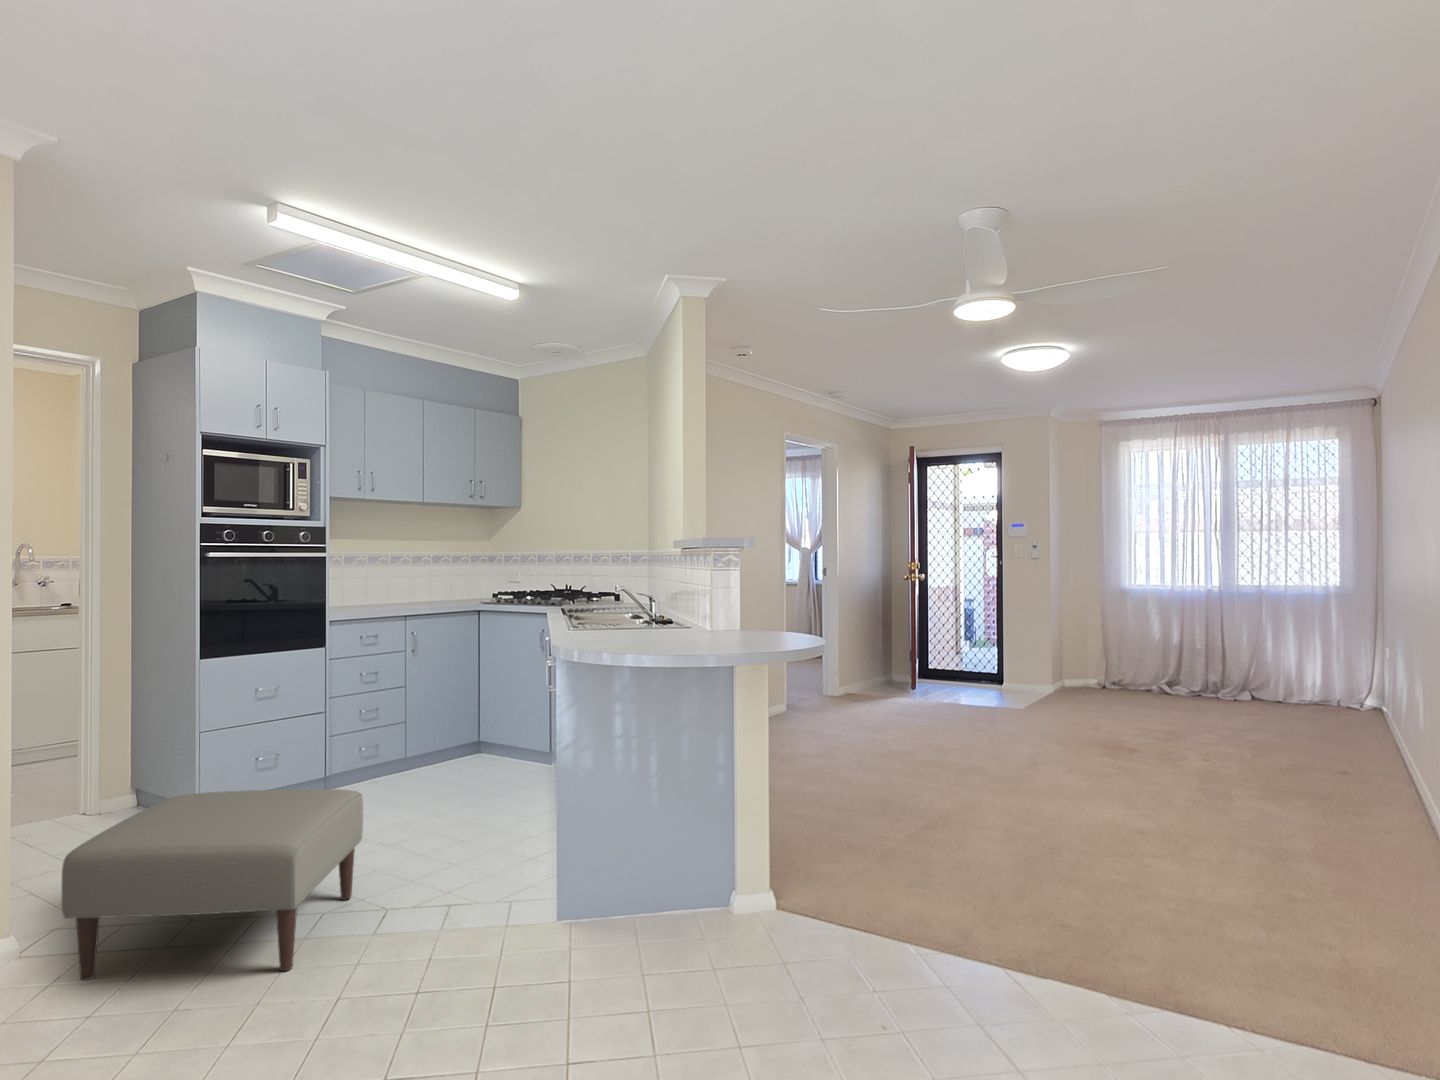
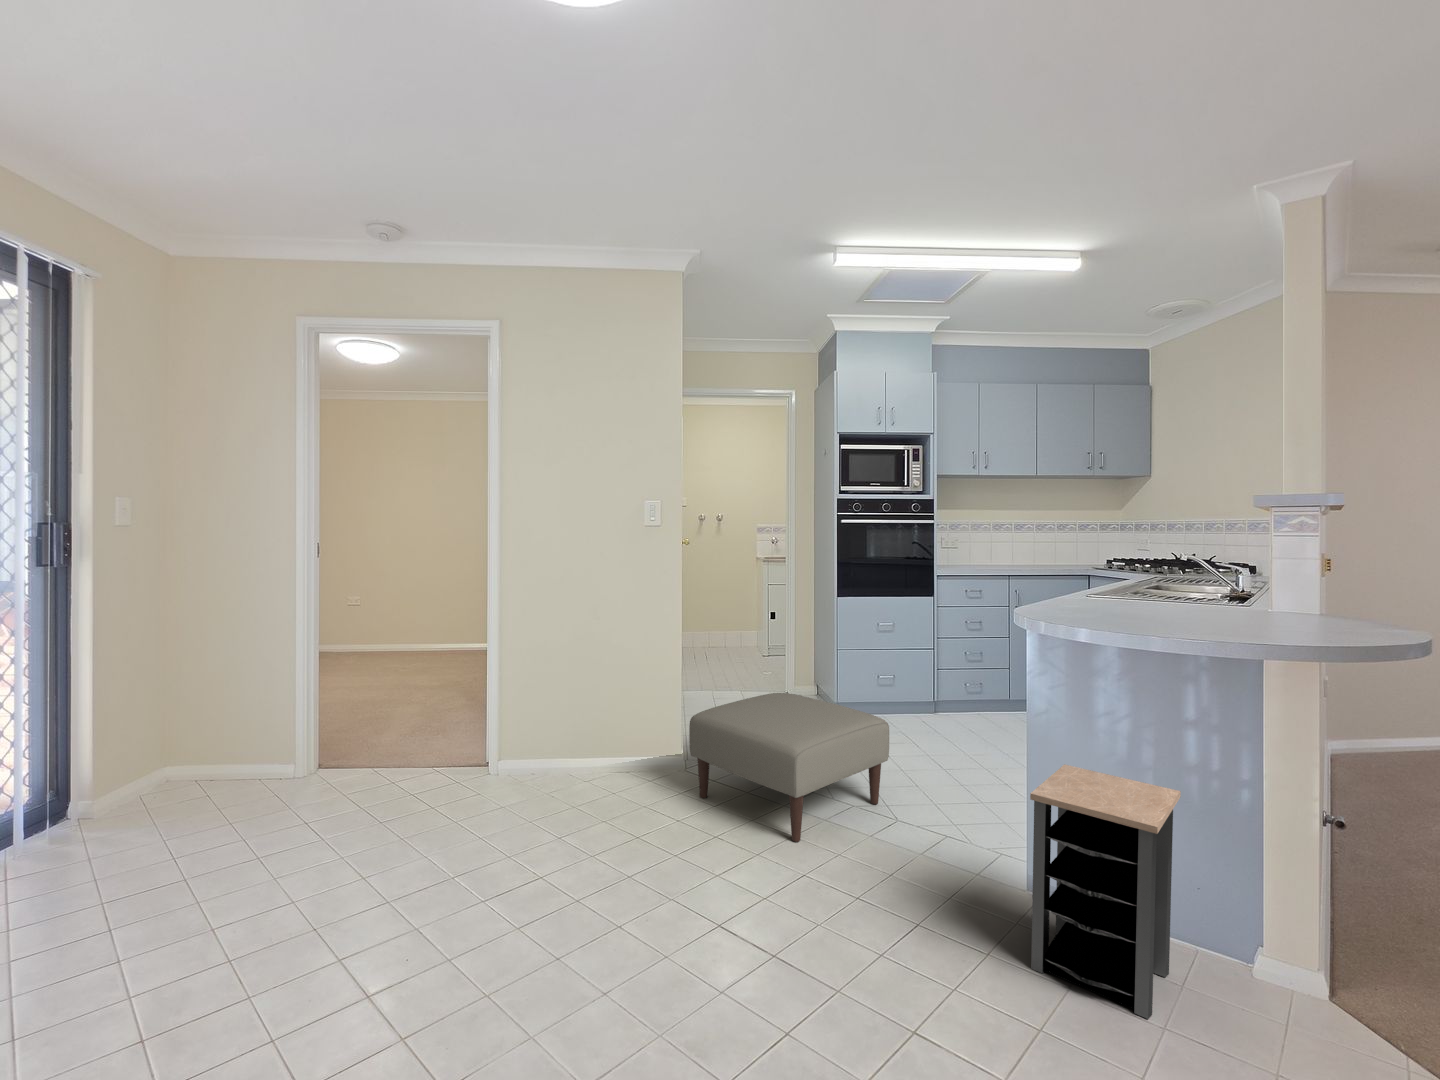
side table: none [600,769,705,967] -> present [1030,764,1181,1019]

